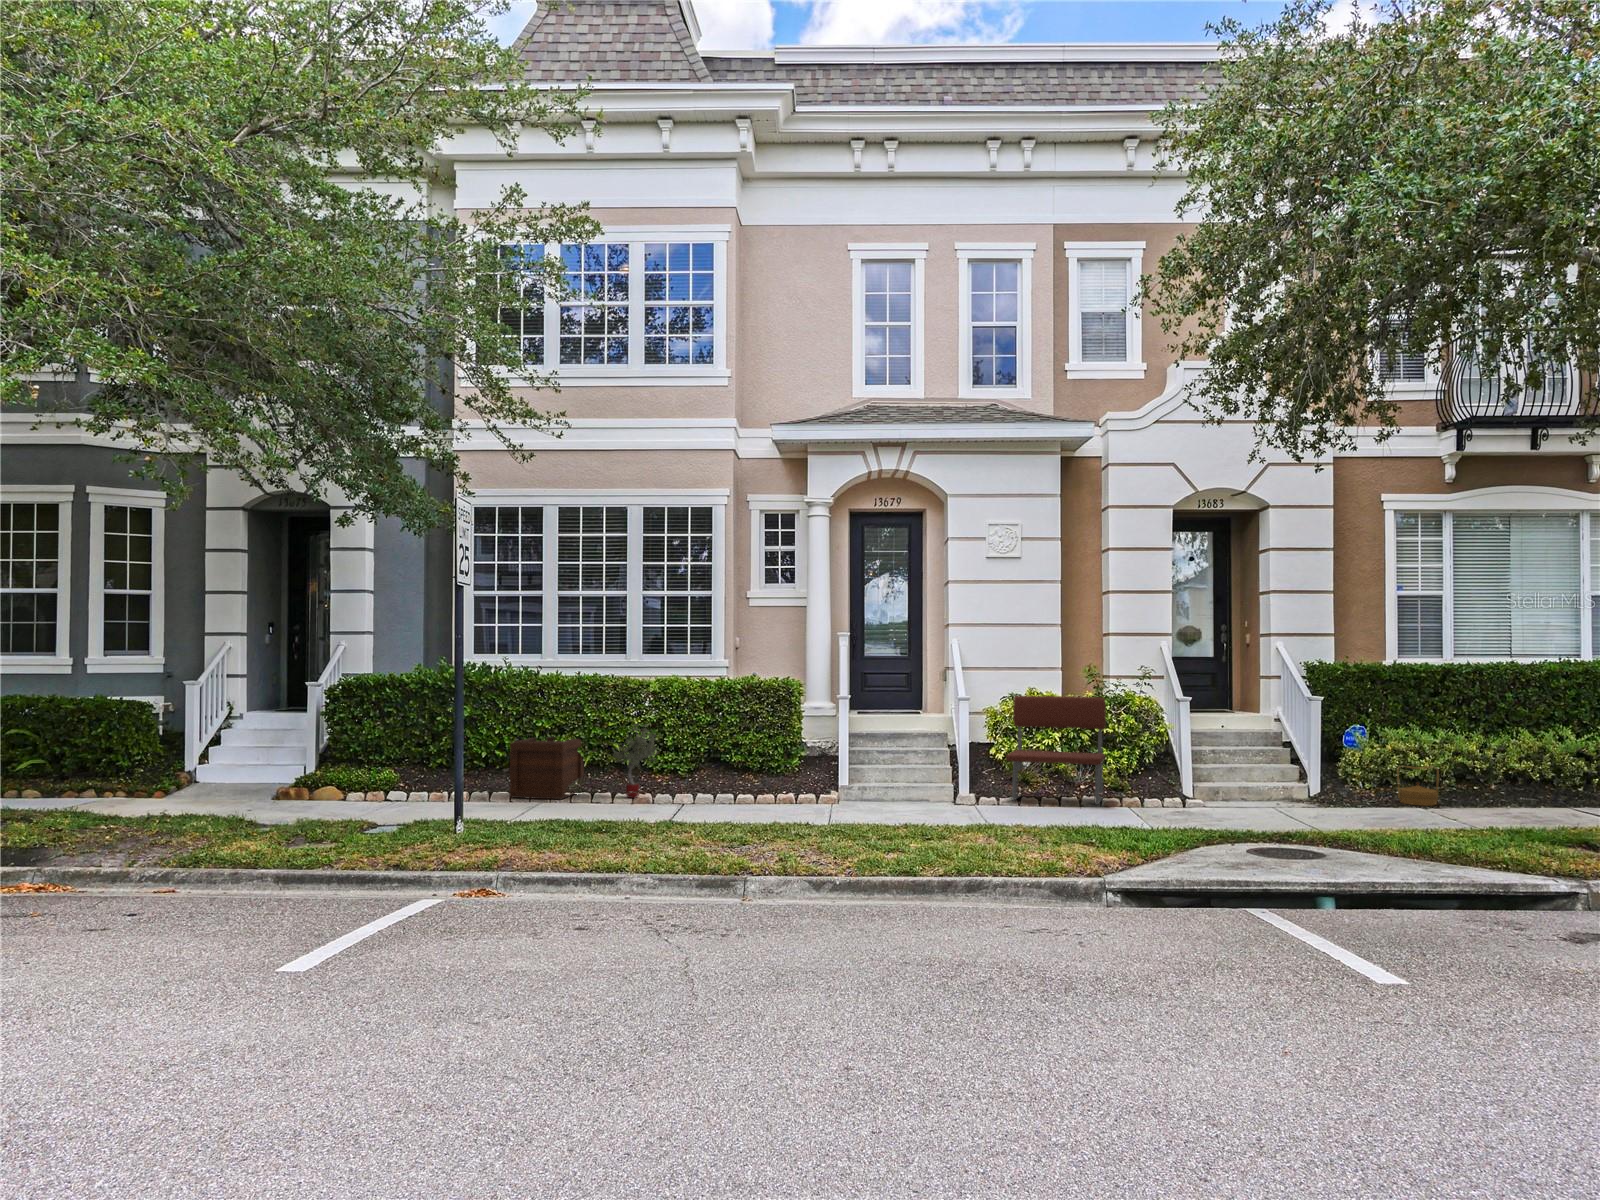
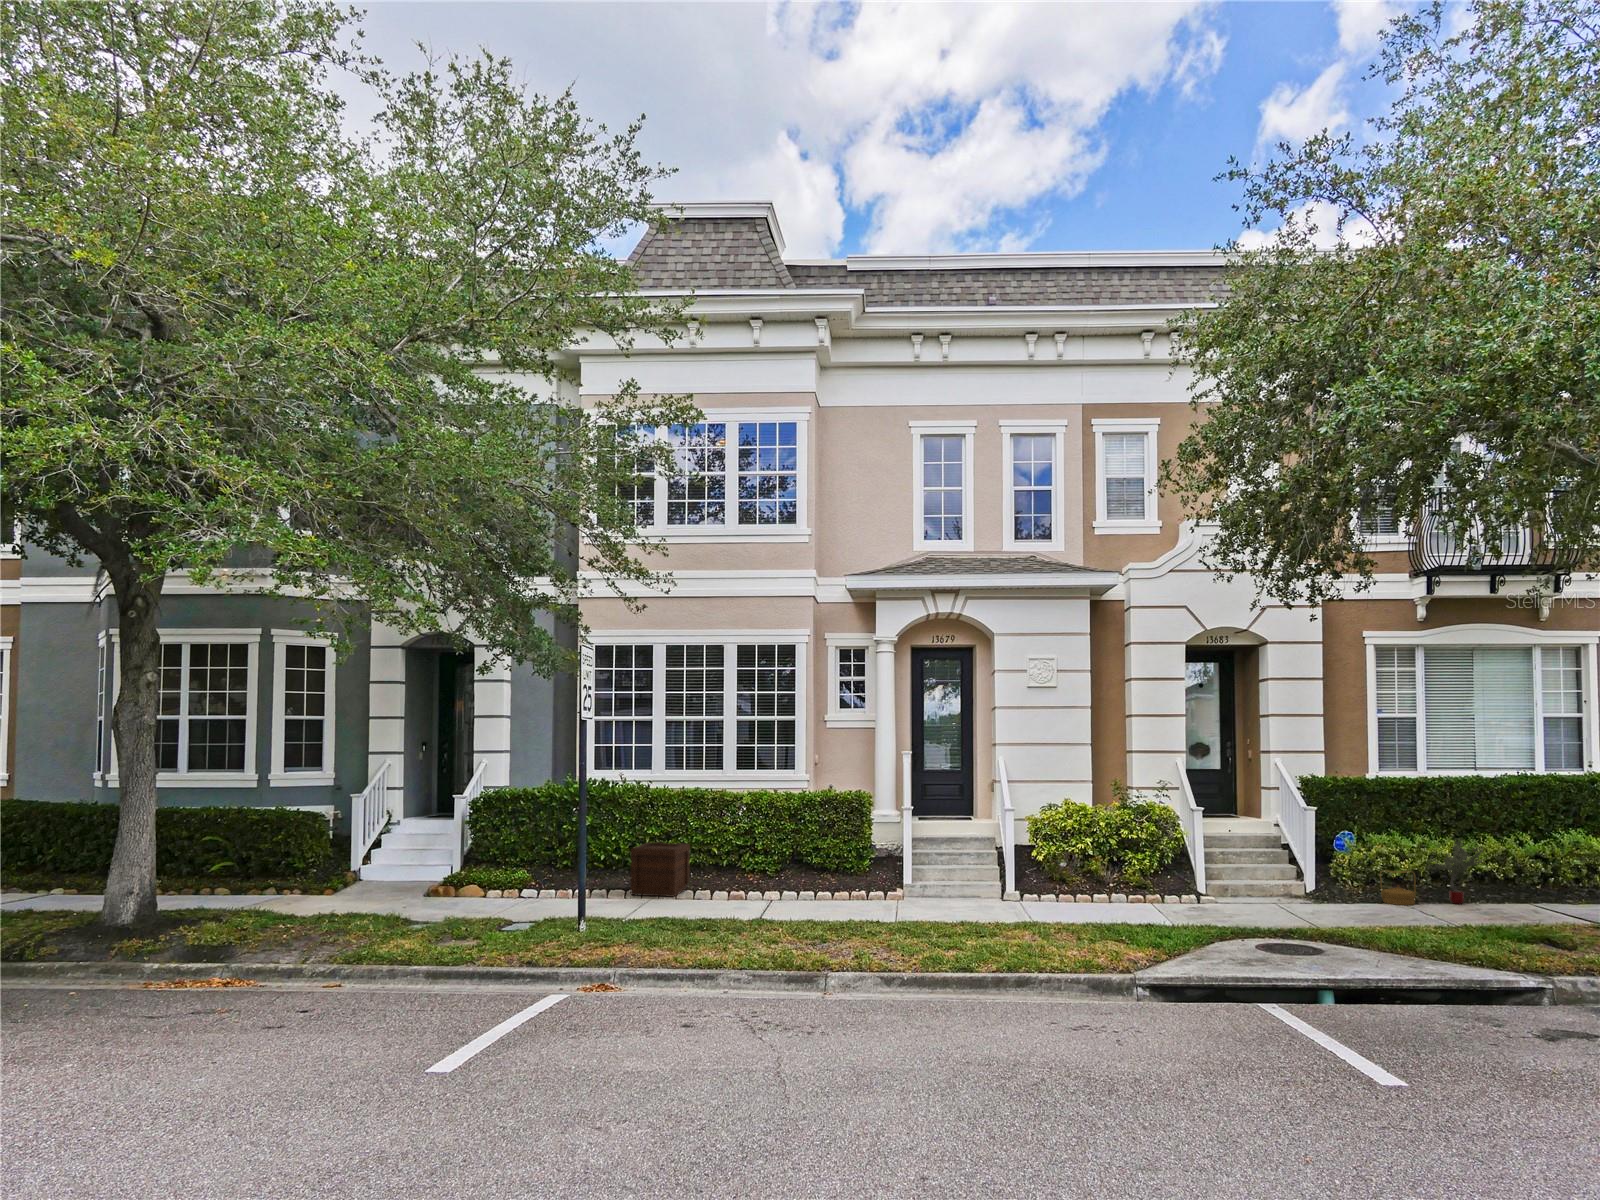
bench: present [1006,696,1106,805] -> none [1045,808,1129,904]
potted tree: present [614,724,657,798] -> present [1428,839,1483,904]

